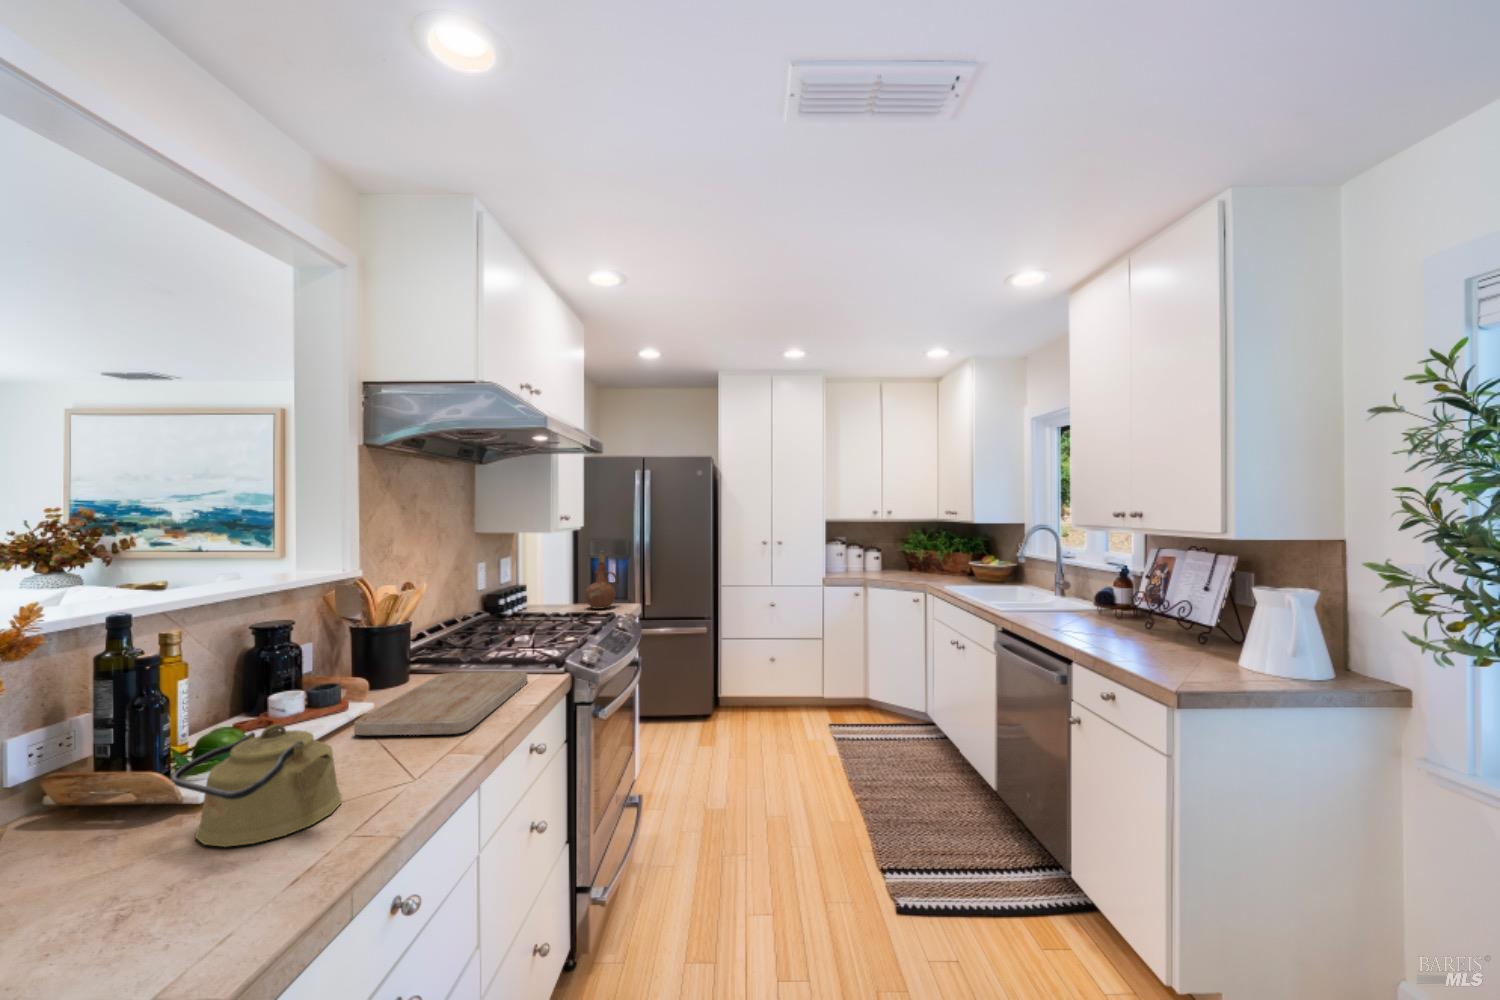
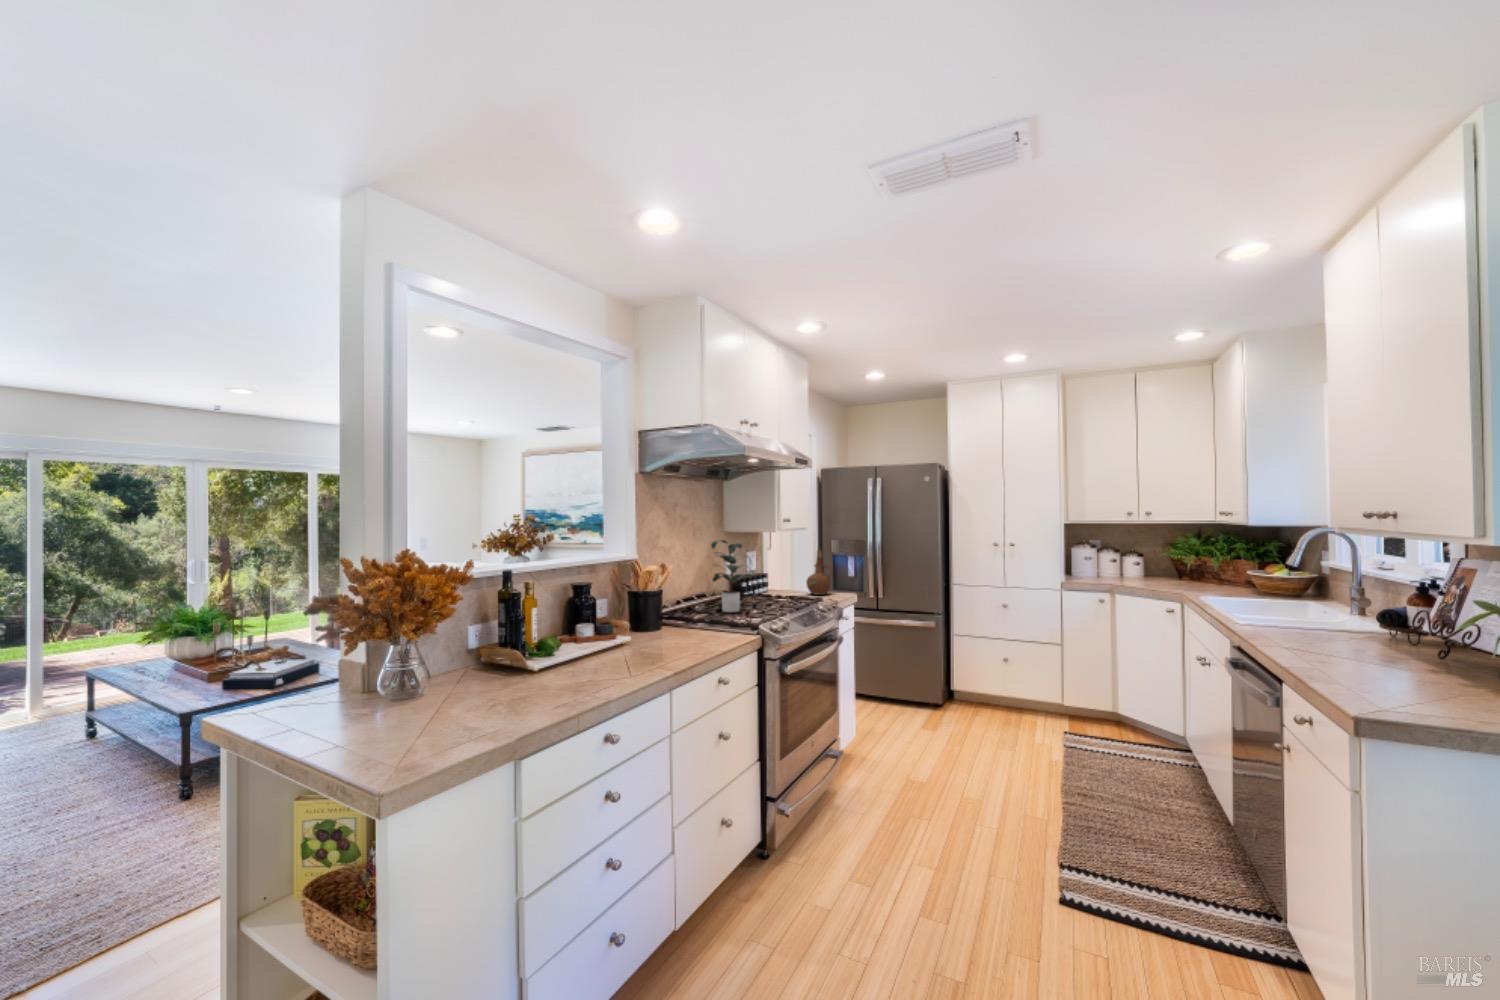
potted plant: none [461,543,556,644] -> present [711,540,752,612]
cutting board: present [354,672,527,735] -> none [613,625,725,658]
kettle: present [172,725,342,847] -> none [516,631,589,688]

